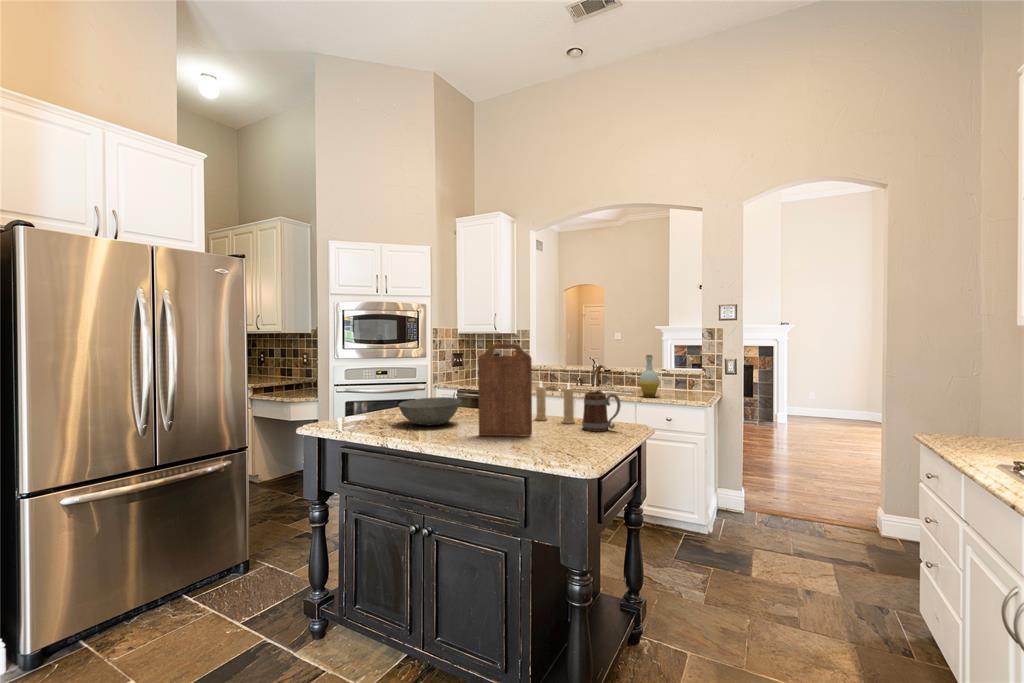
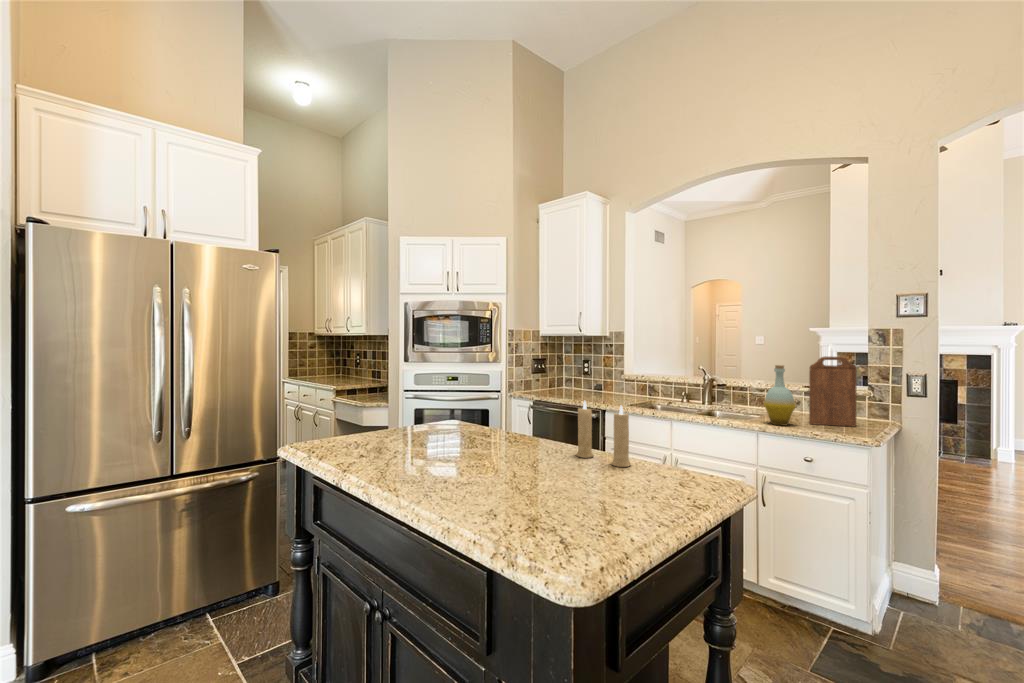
cutting board: present [478,344,532,436] -> present [809,356,857,426]
mug: present [582,392,621,431] -> none [632,423,694,487]
bowl: present [398,397,461,425] -> none [384,417,468,456]

